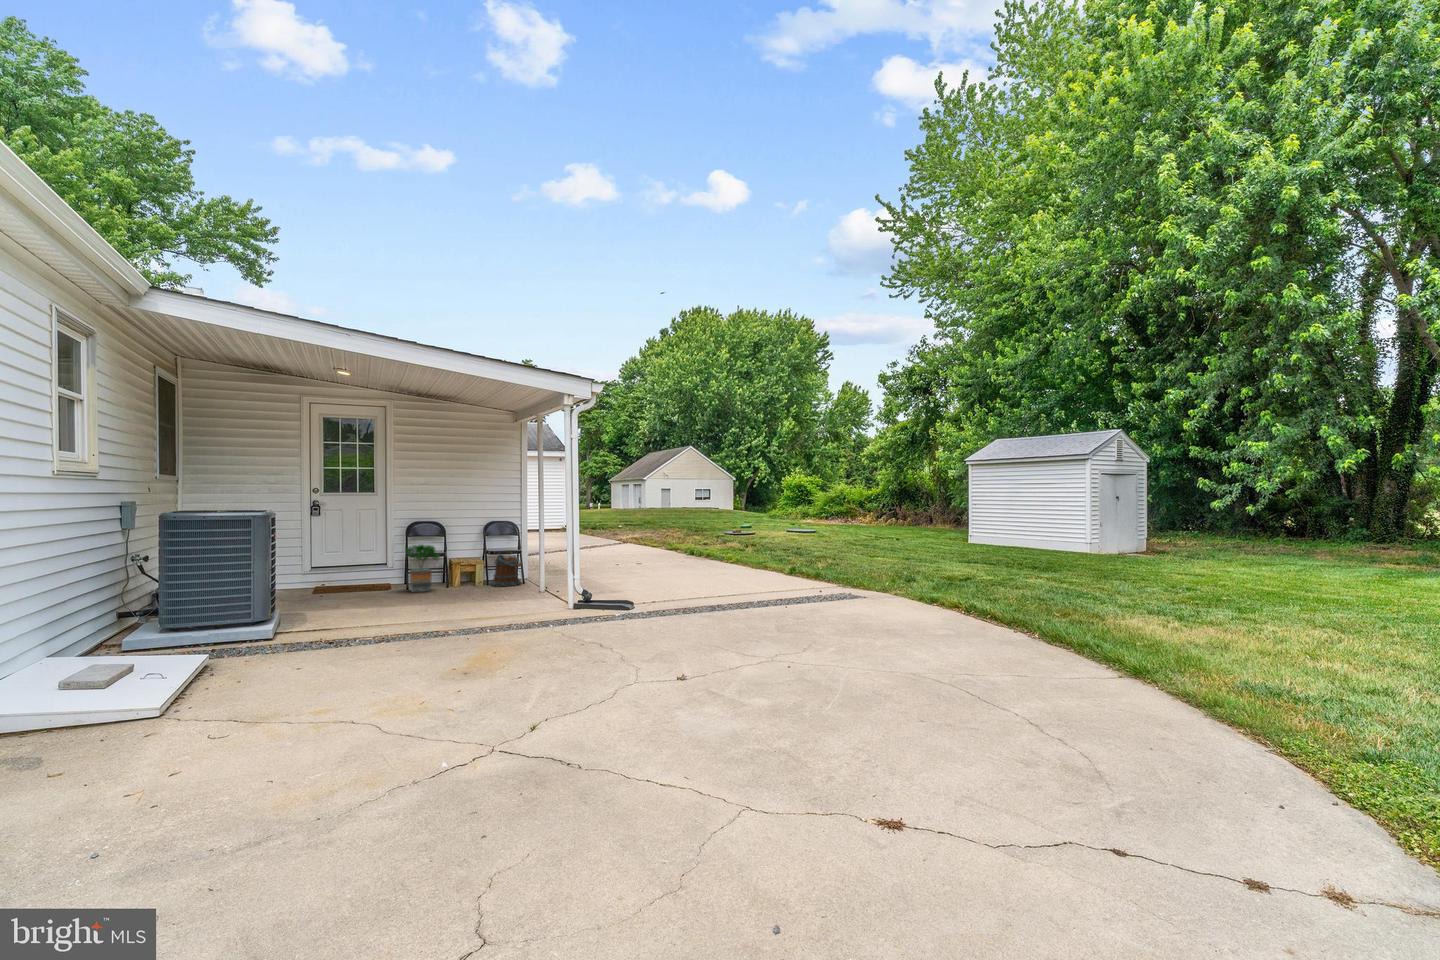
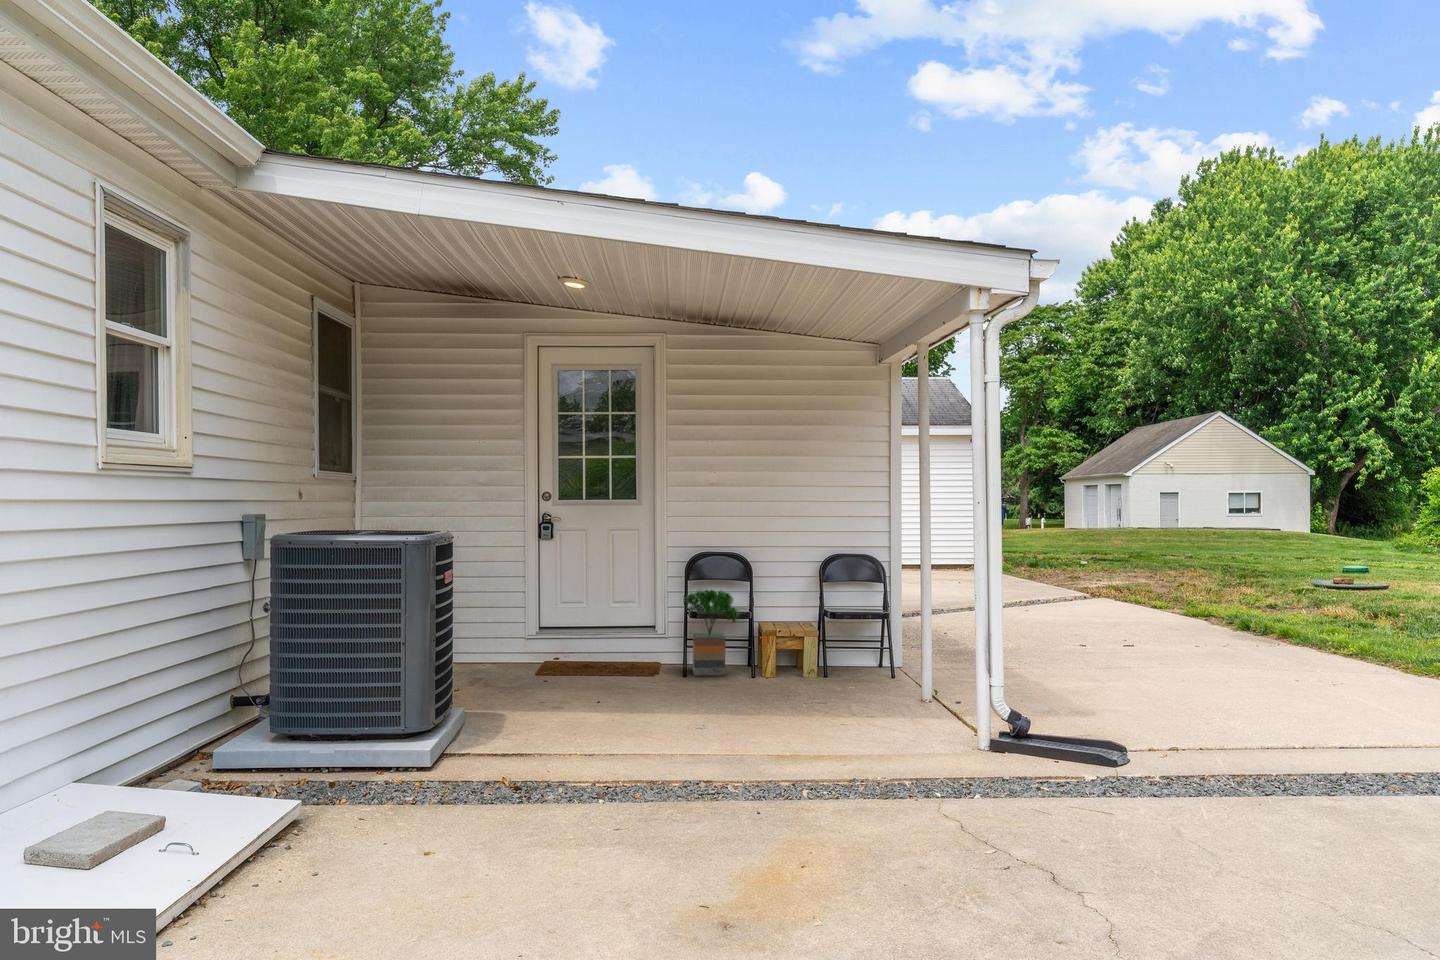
bucket: present [490,555,522,586] -> none [827,612,886,679]

